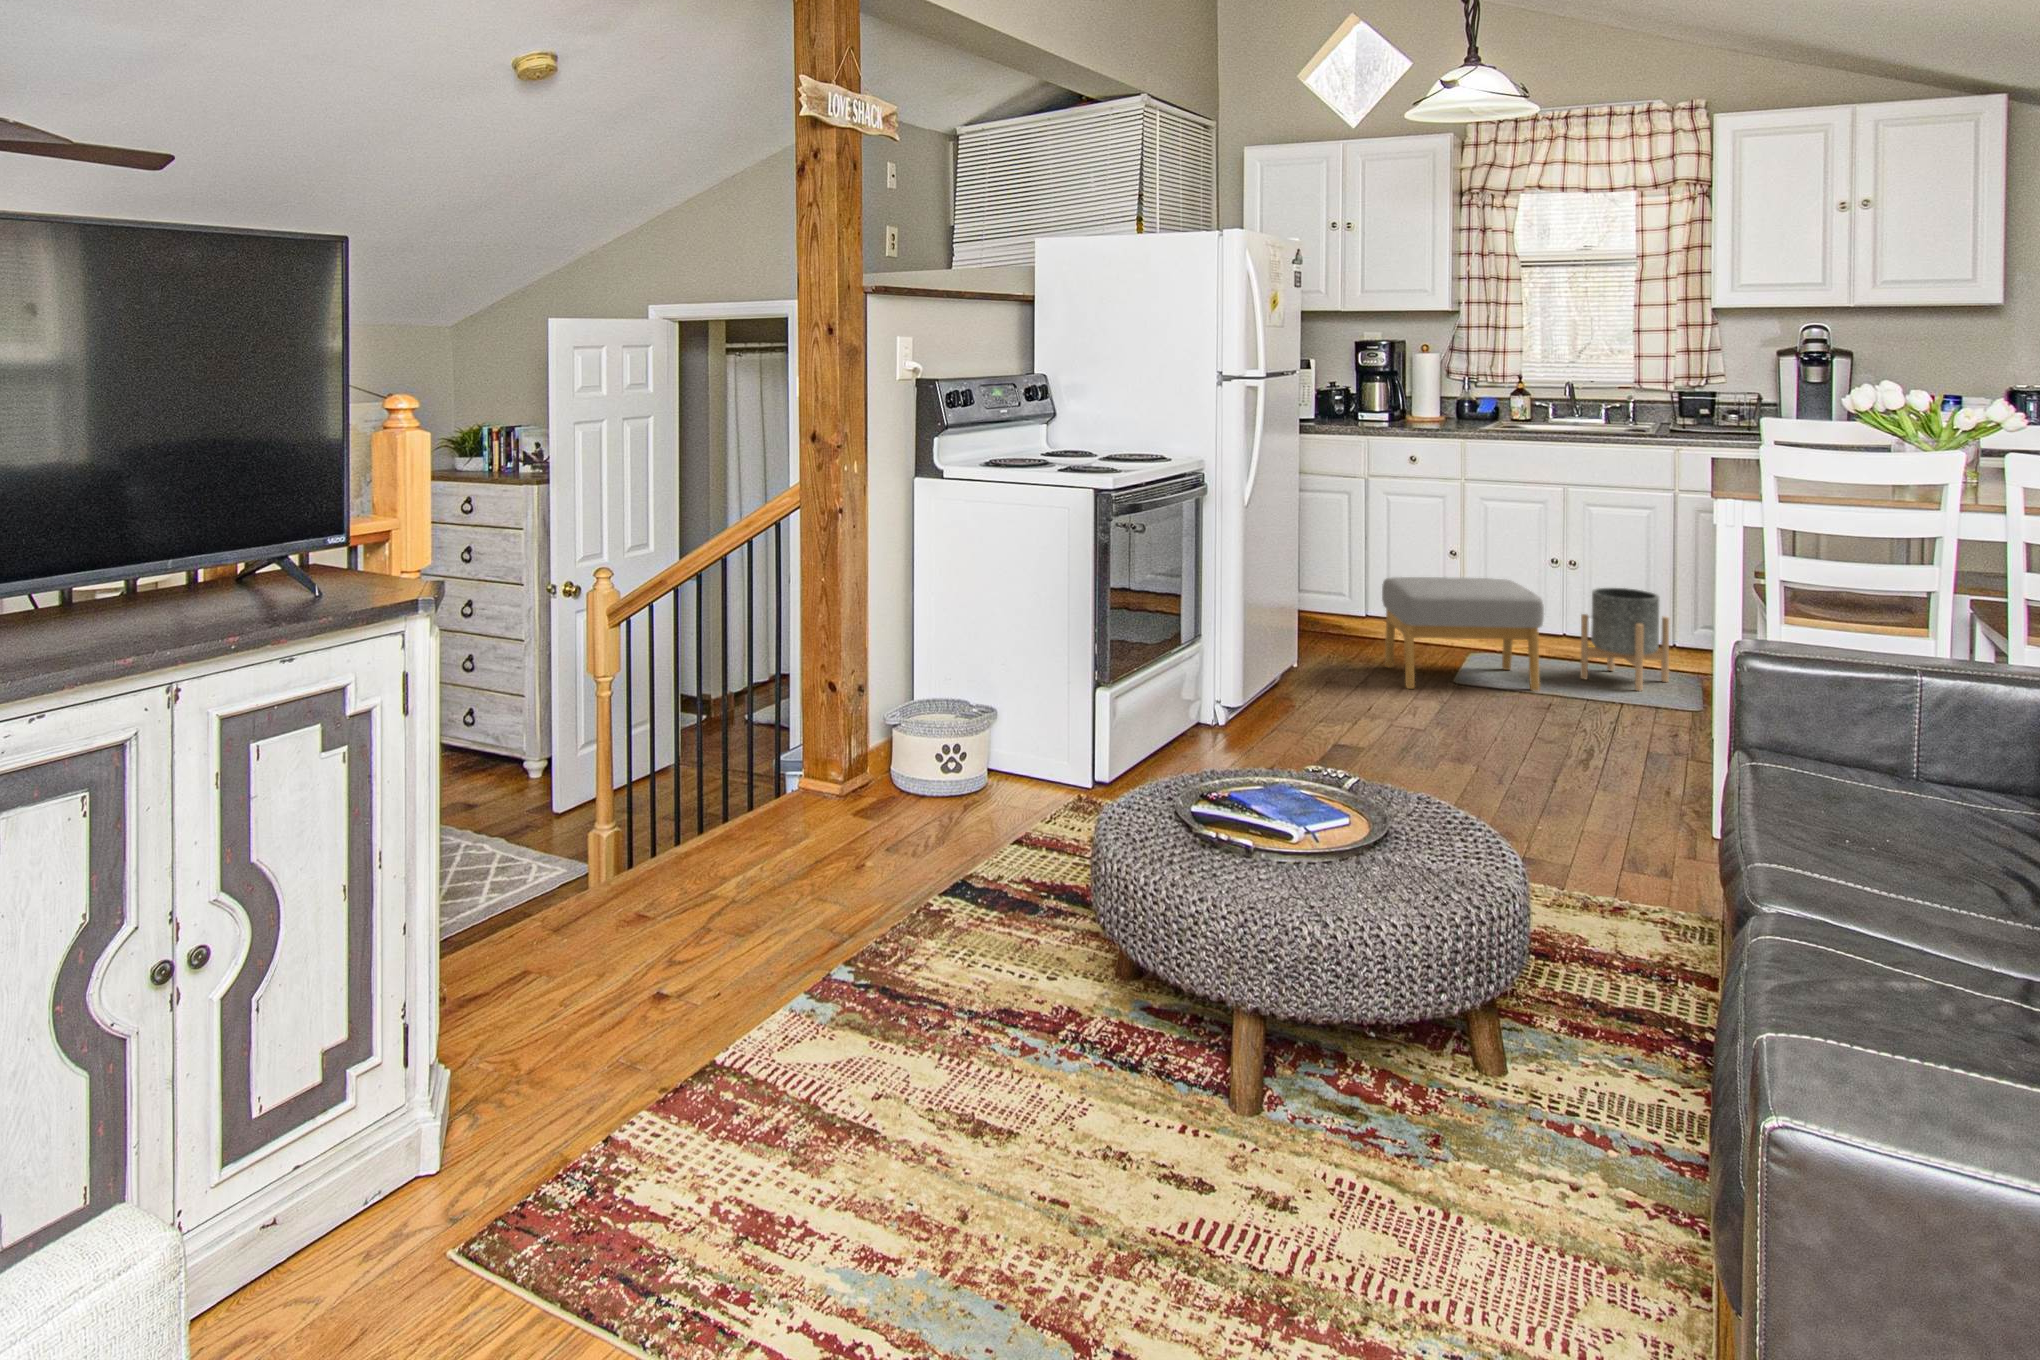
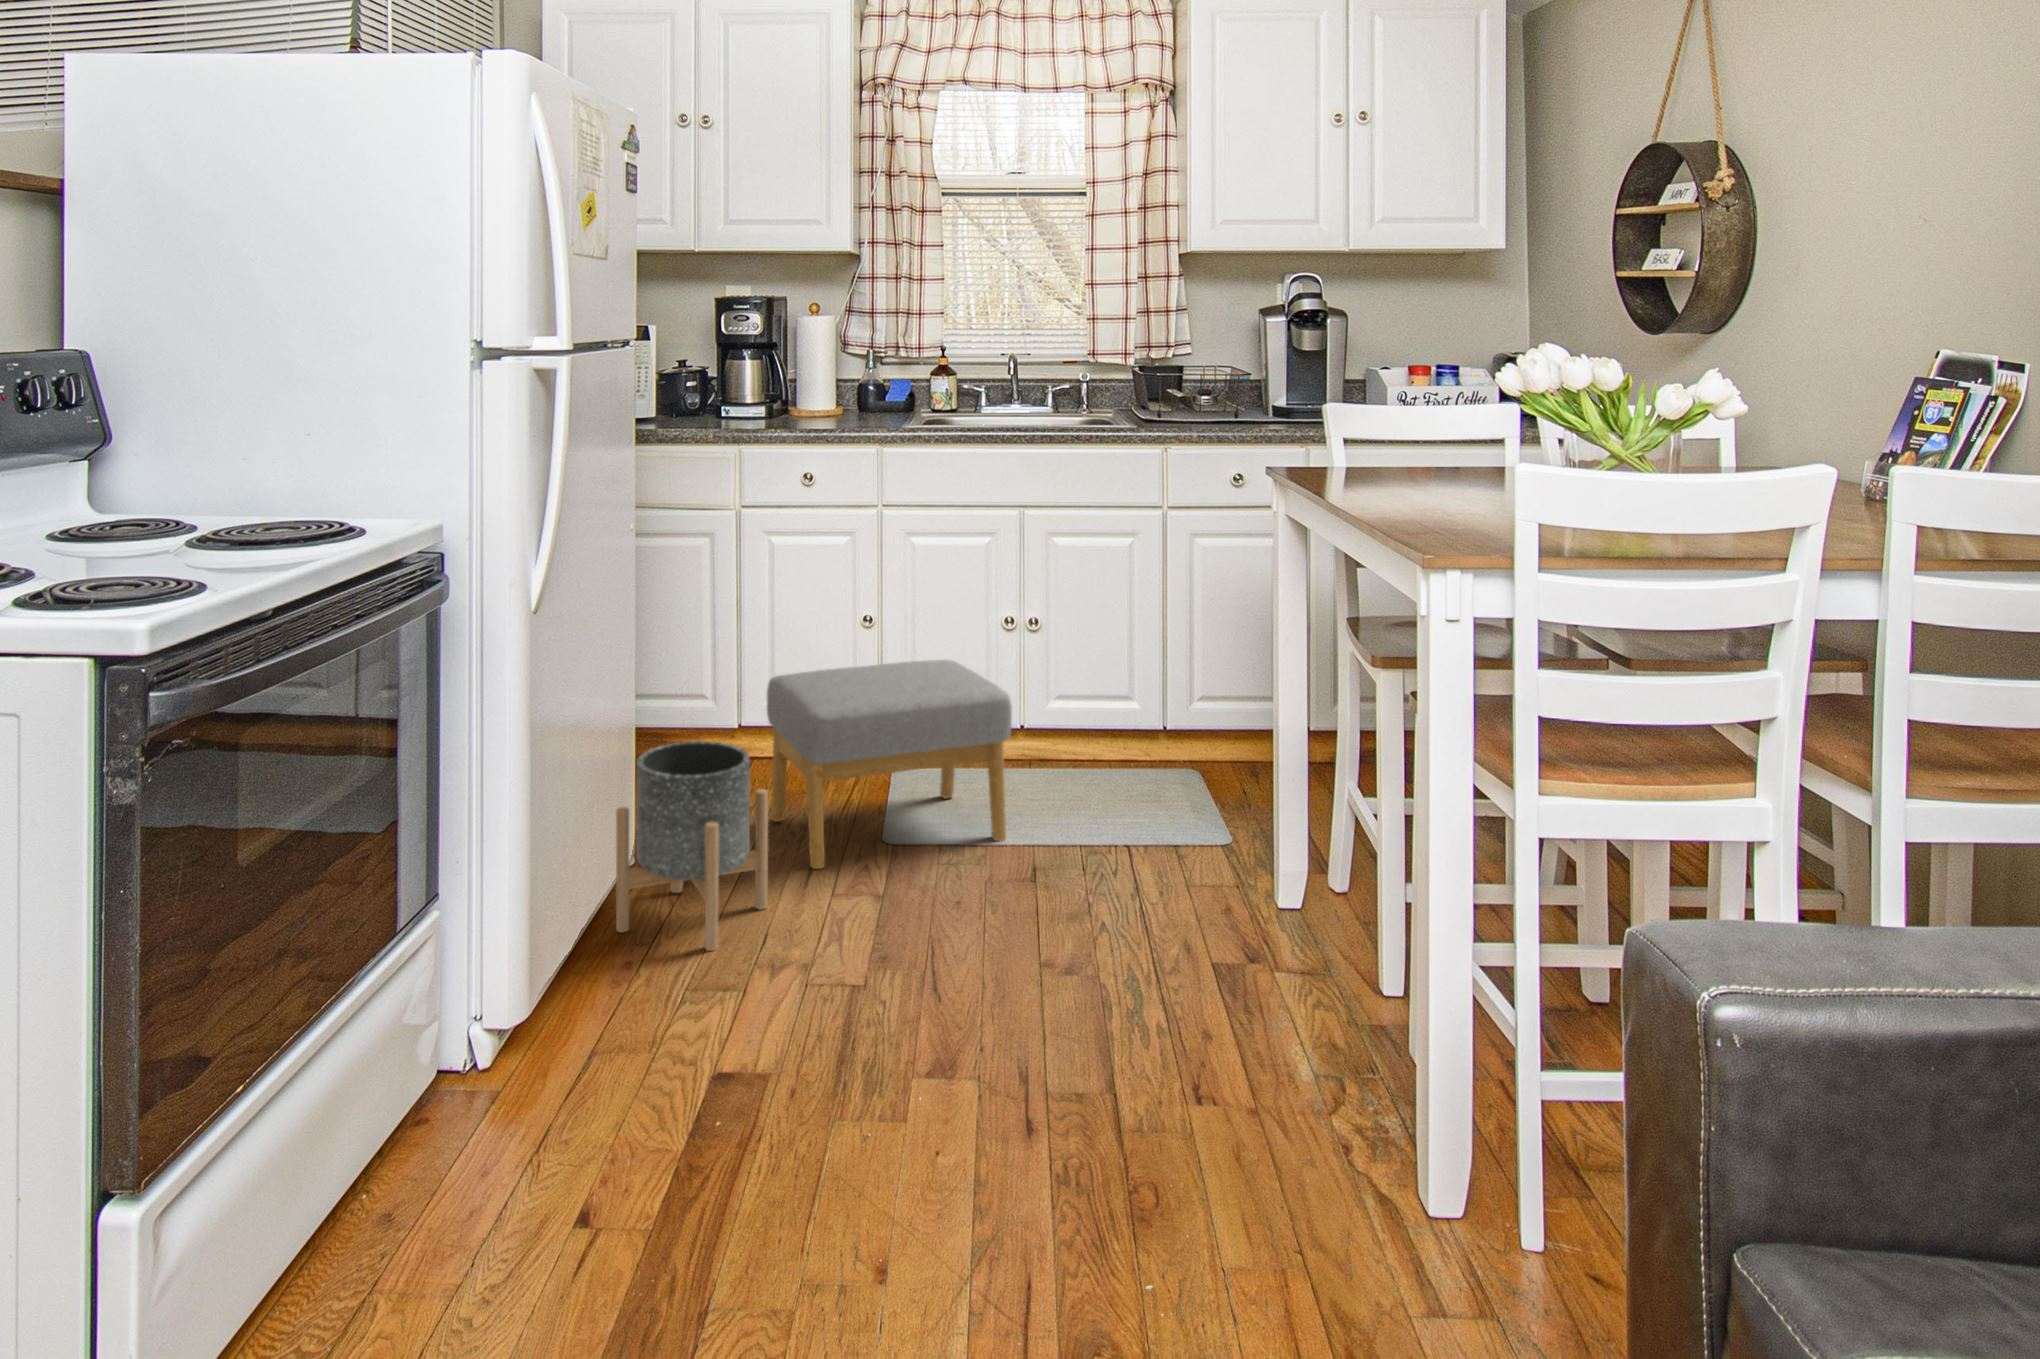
planter: present [1581,588,1669,691] -> present [616,741,768,951]

